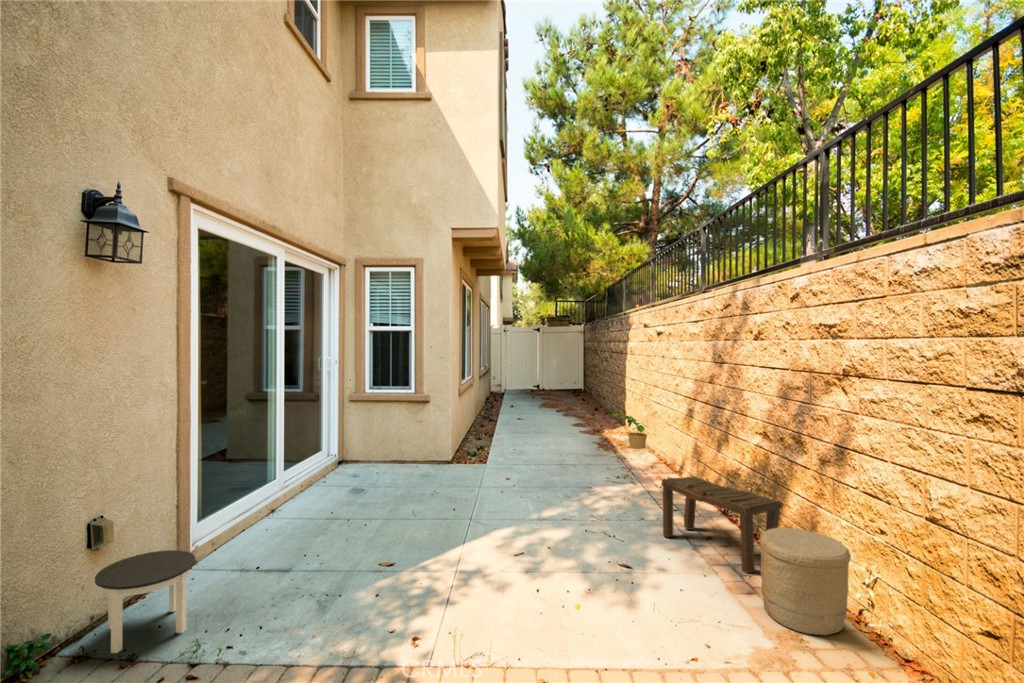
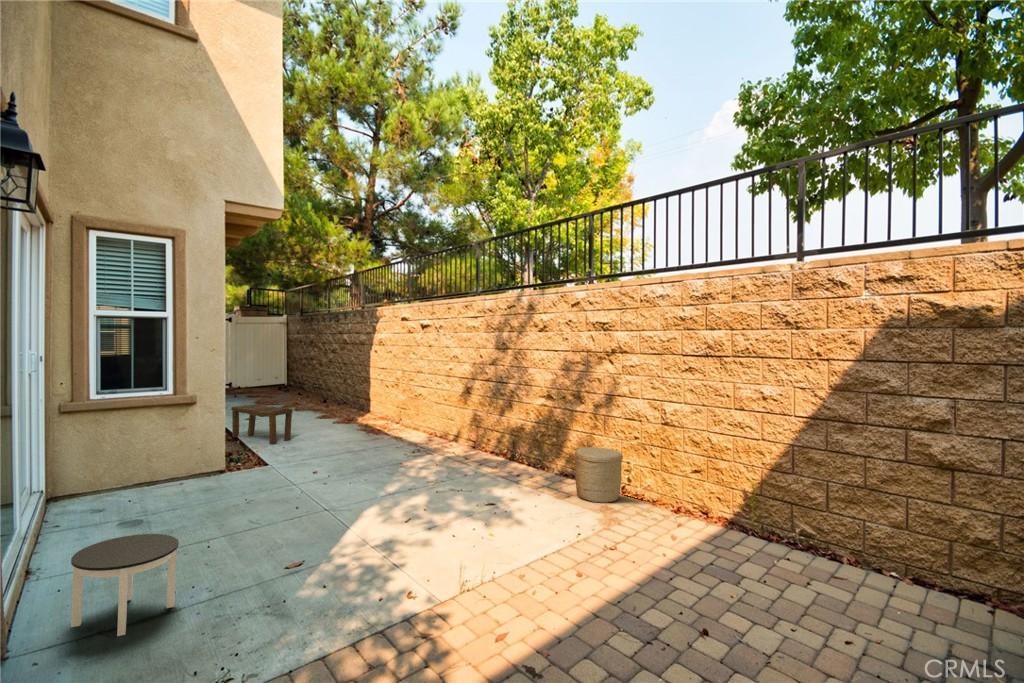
potted plant: present [609,413,647,449] -> none [377,398,410,428]
bench: present [661,476,782,573] -> present [231,404,293,444]

